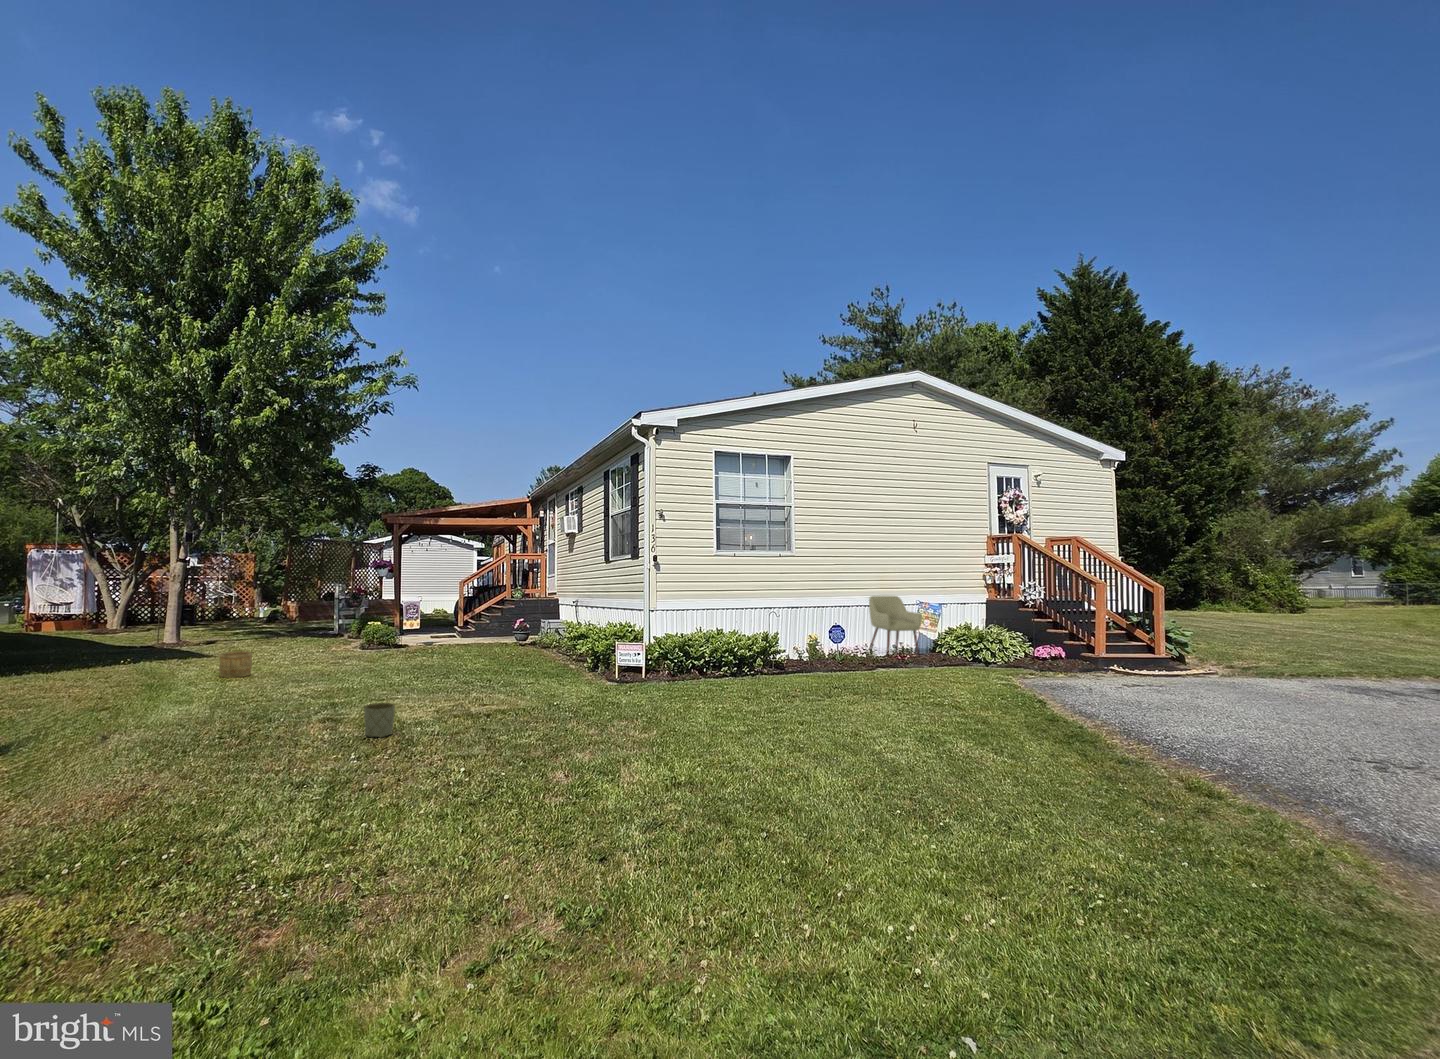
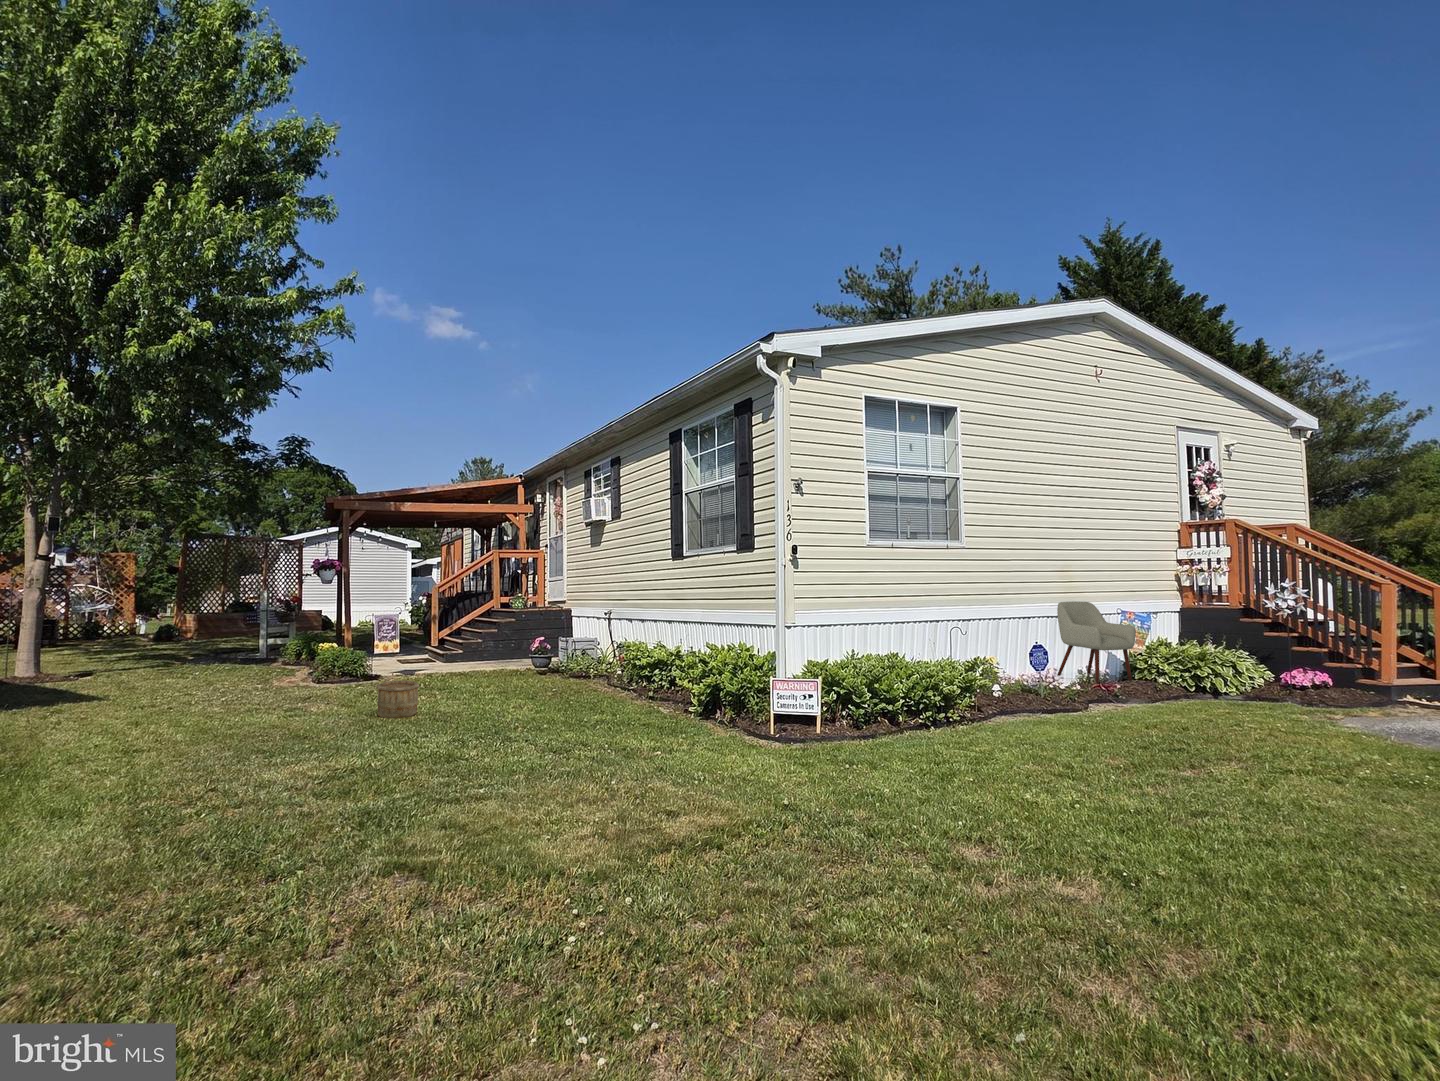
wooden bucket: present [219,651,252,678] -> present [377,681,419,718]
planter: present [364,703,395,738] -> none [496,825,557,905]

